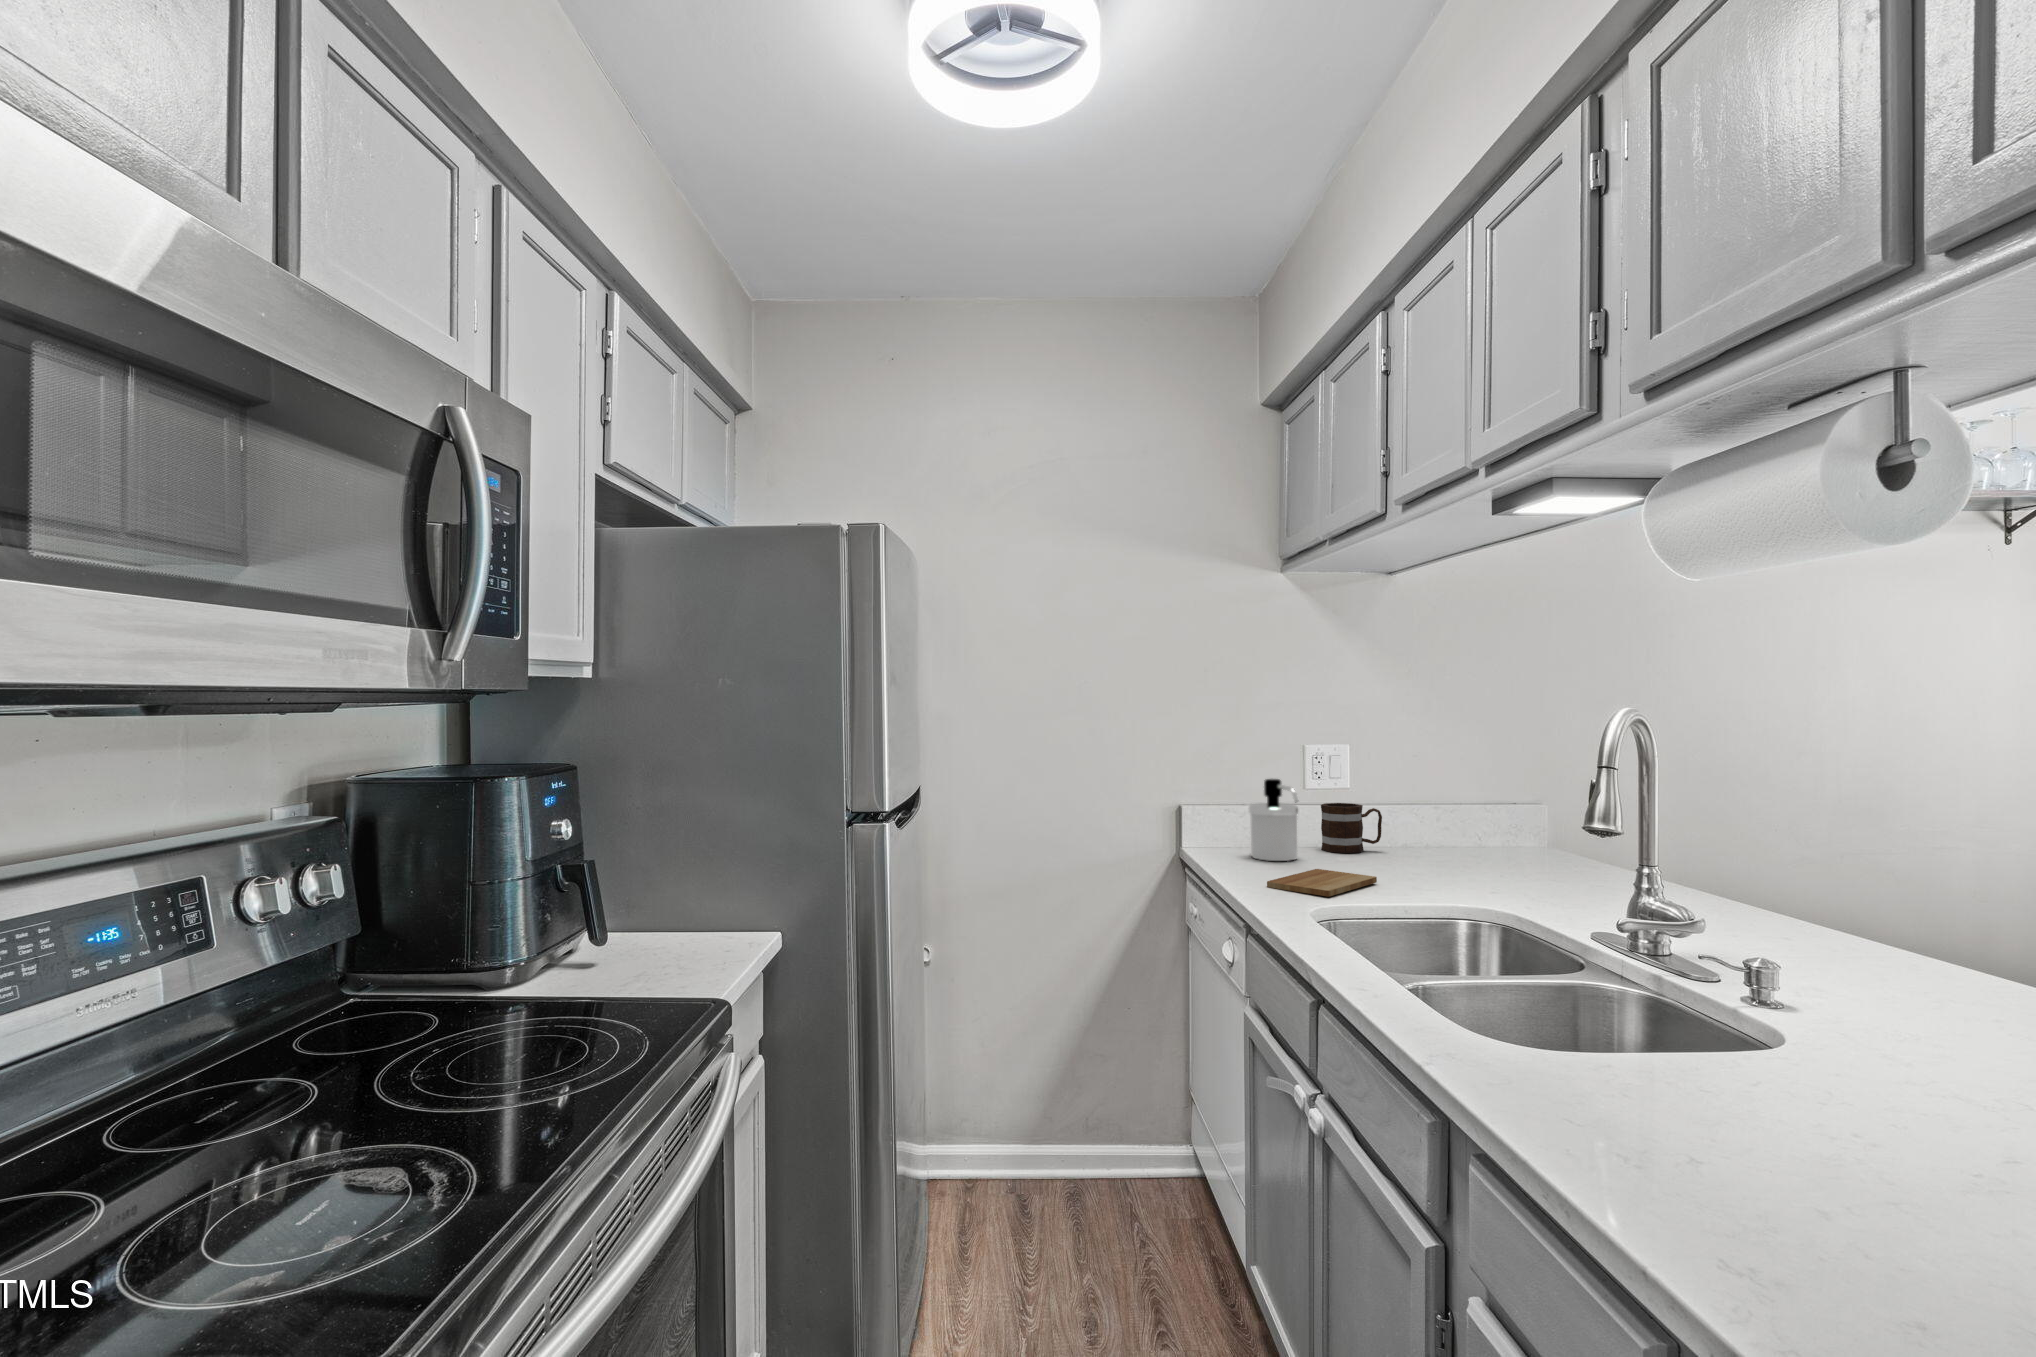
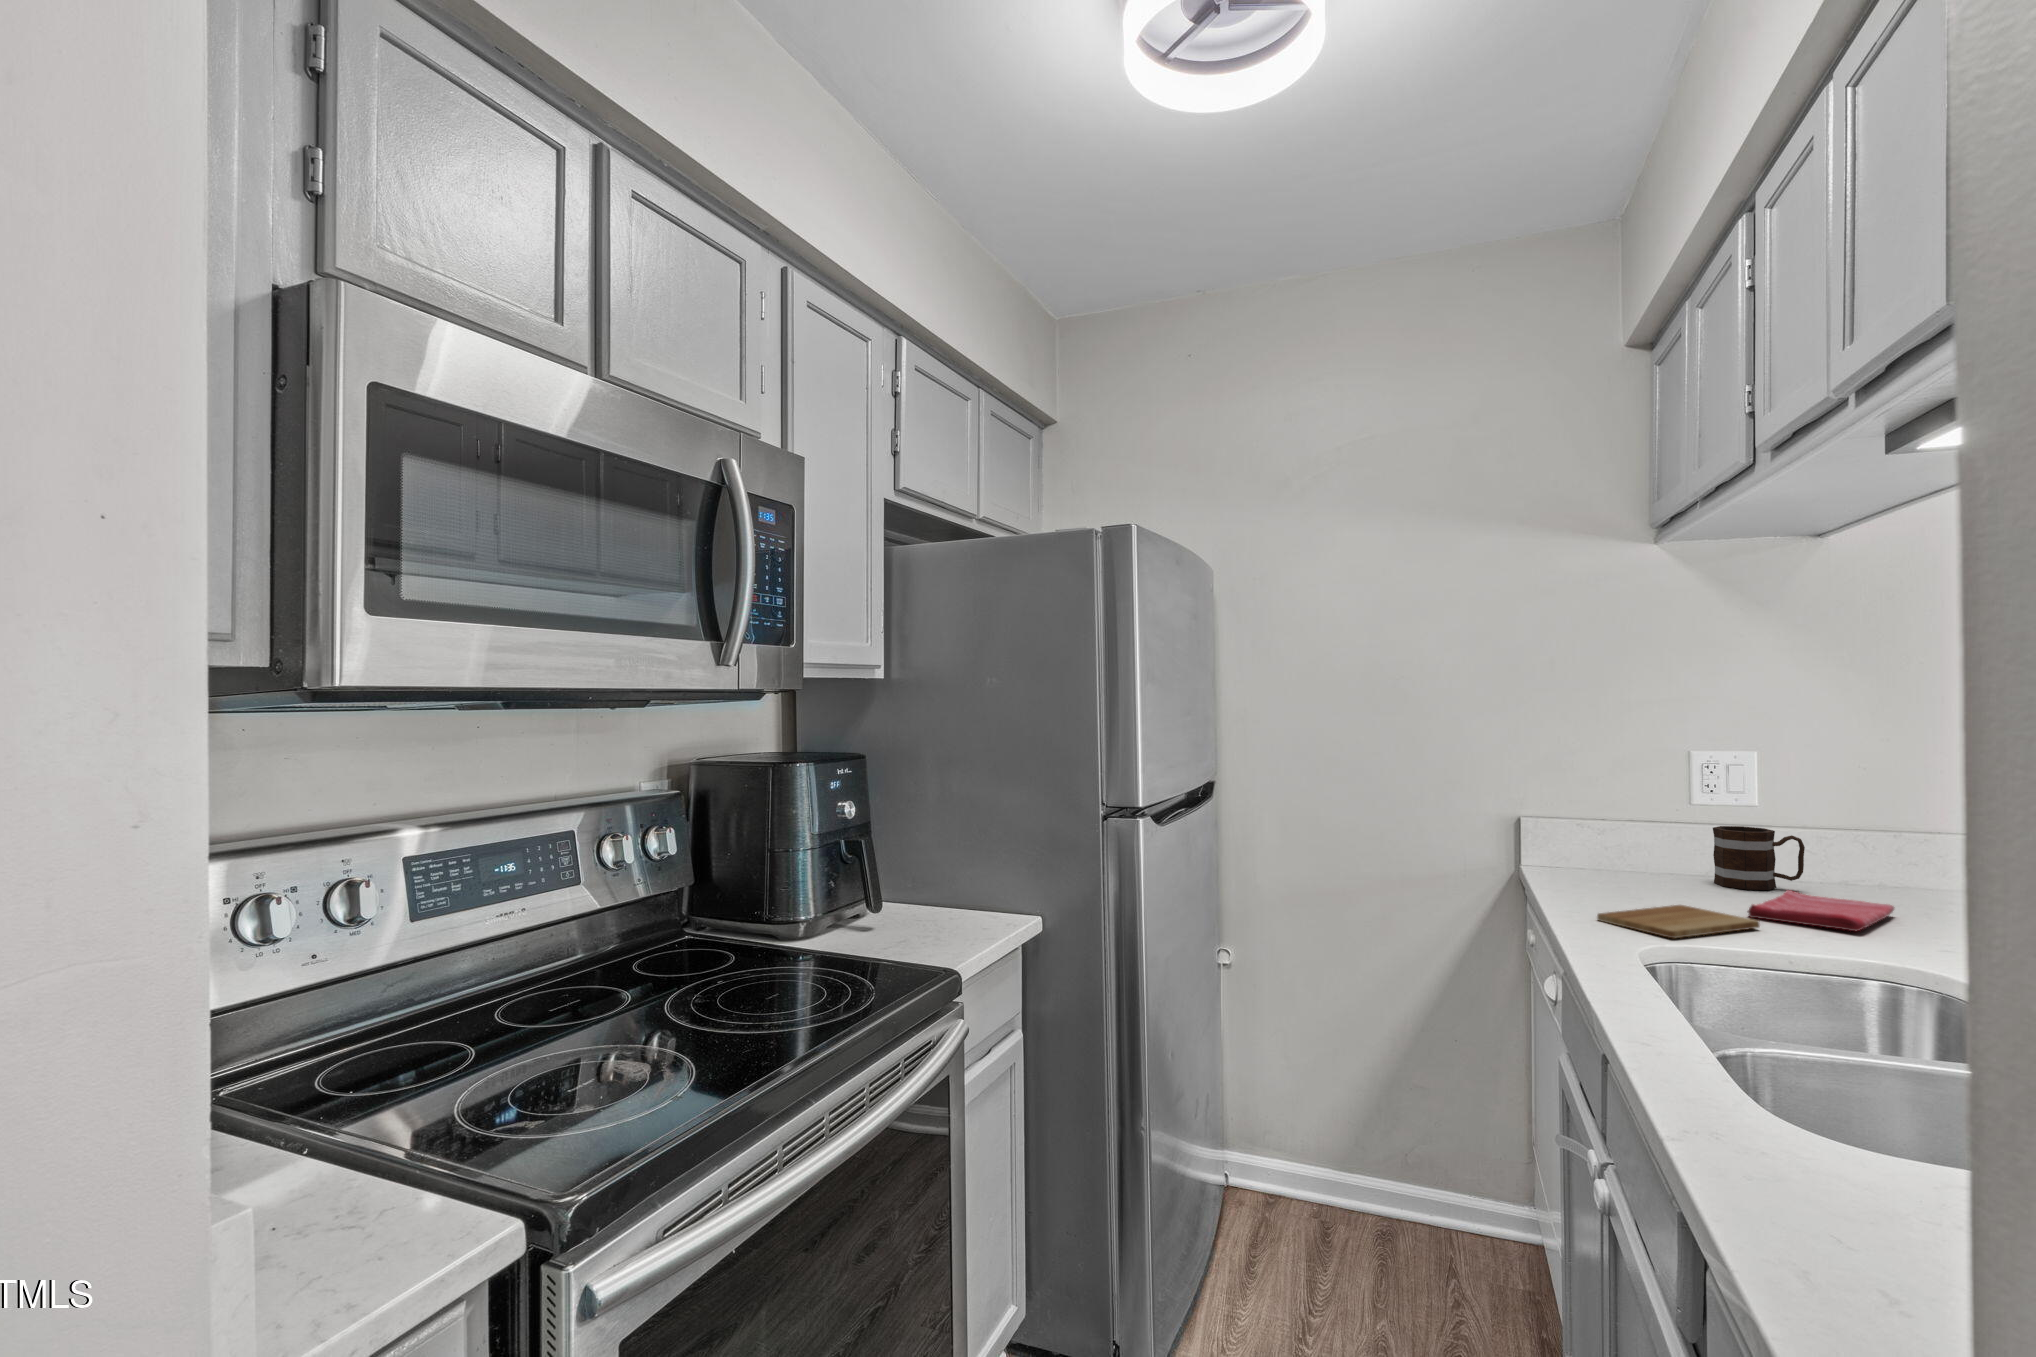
soap dispenser: present [1249,779,1299,861] -> none [1602,792,1669,892]
dish towel: none [1361,851,1447,879] -> present [1748,890,1894,931]

